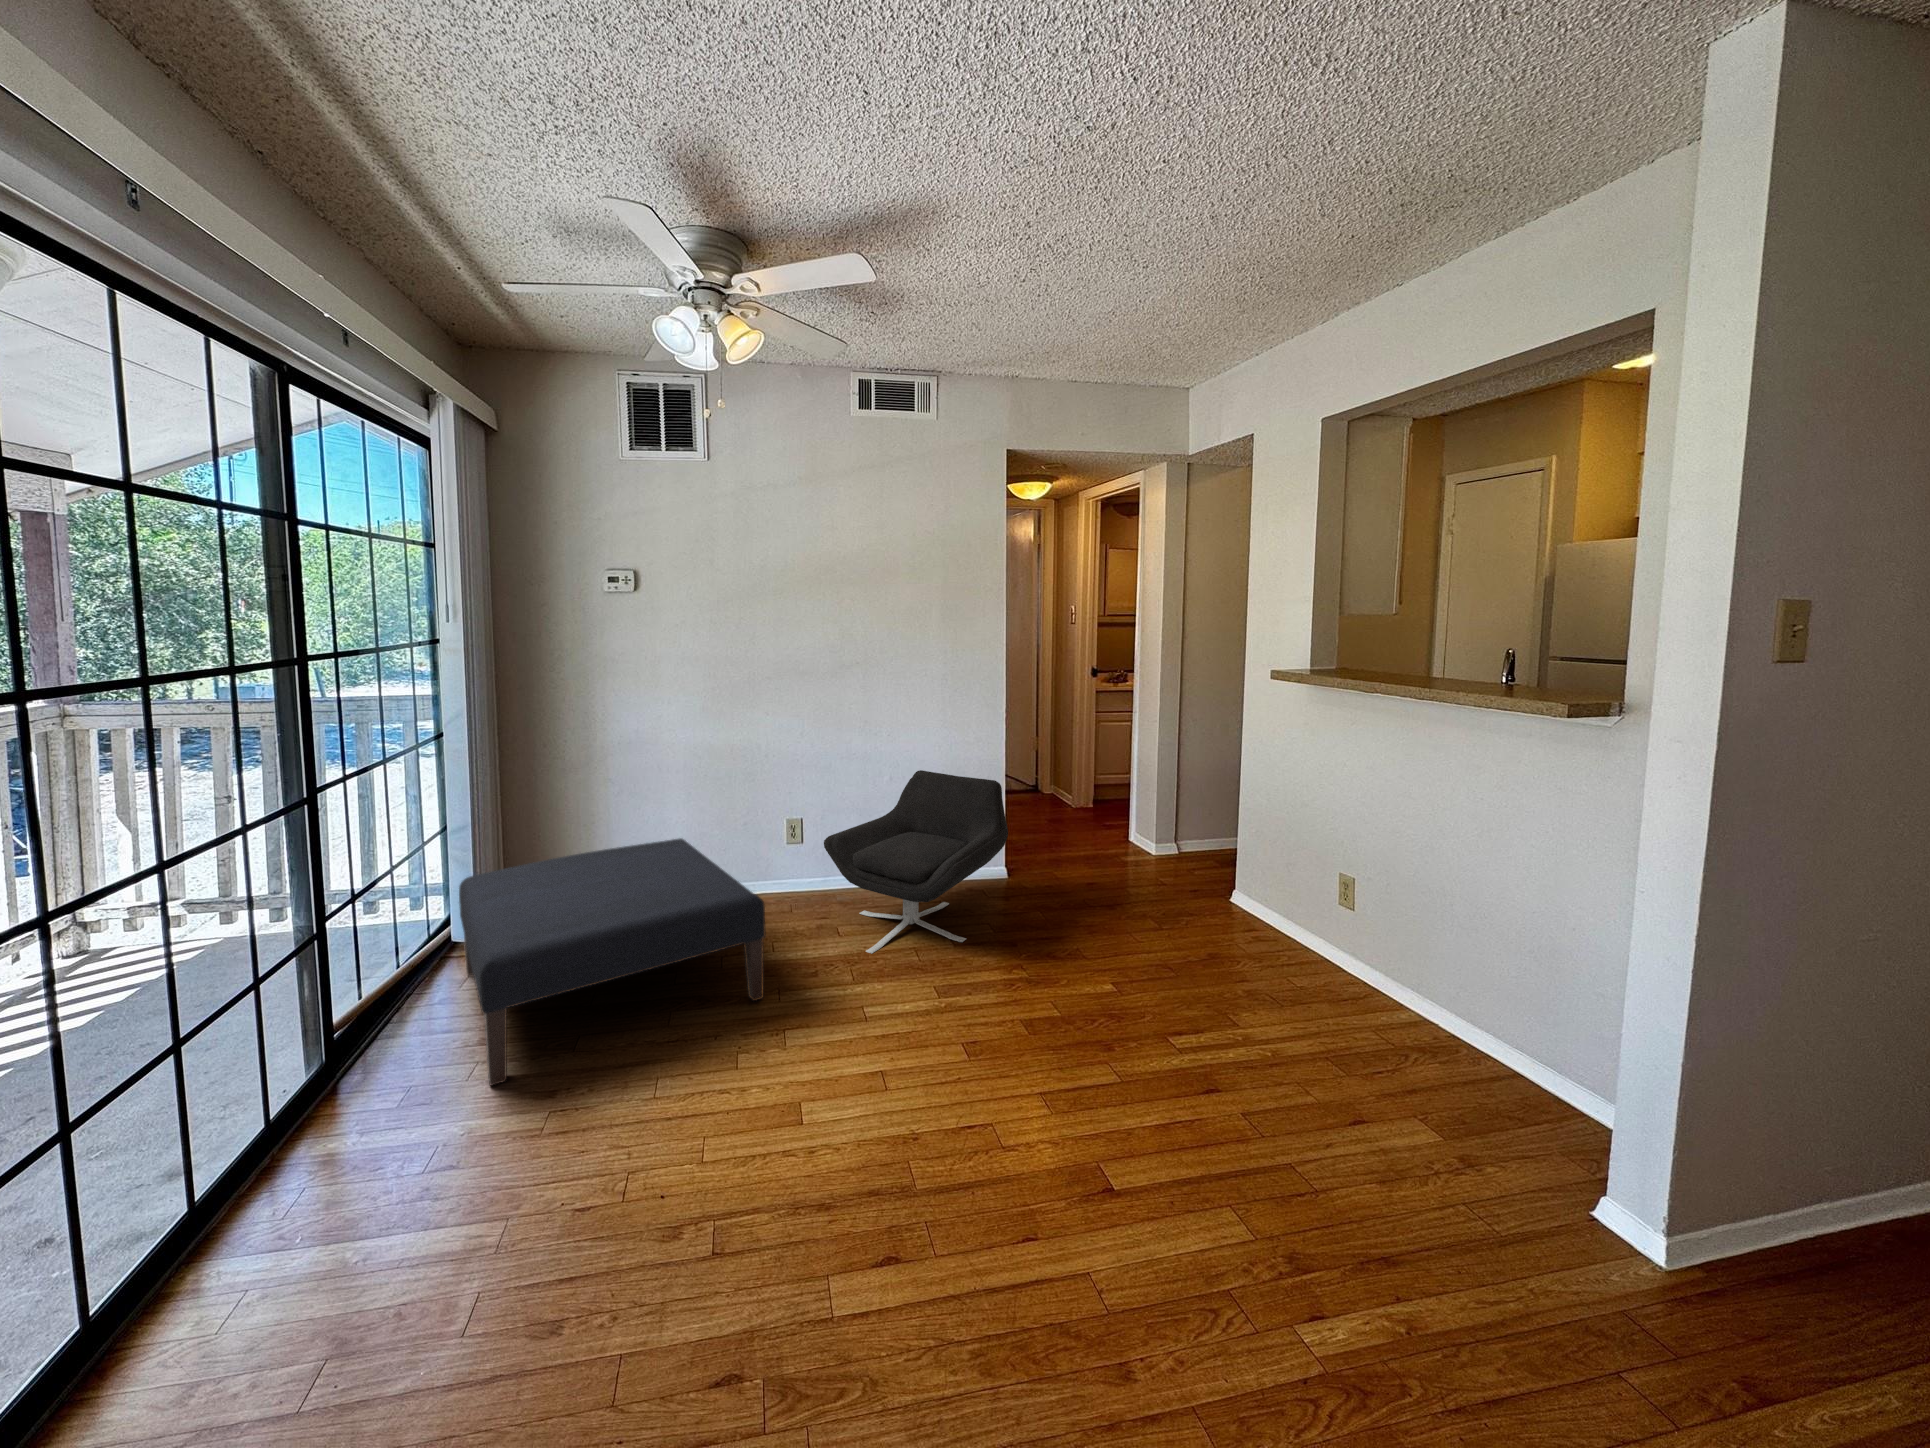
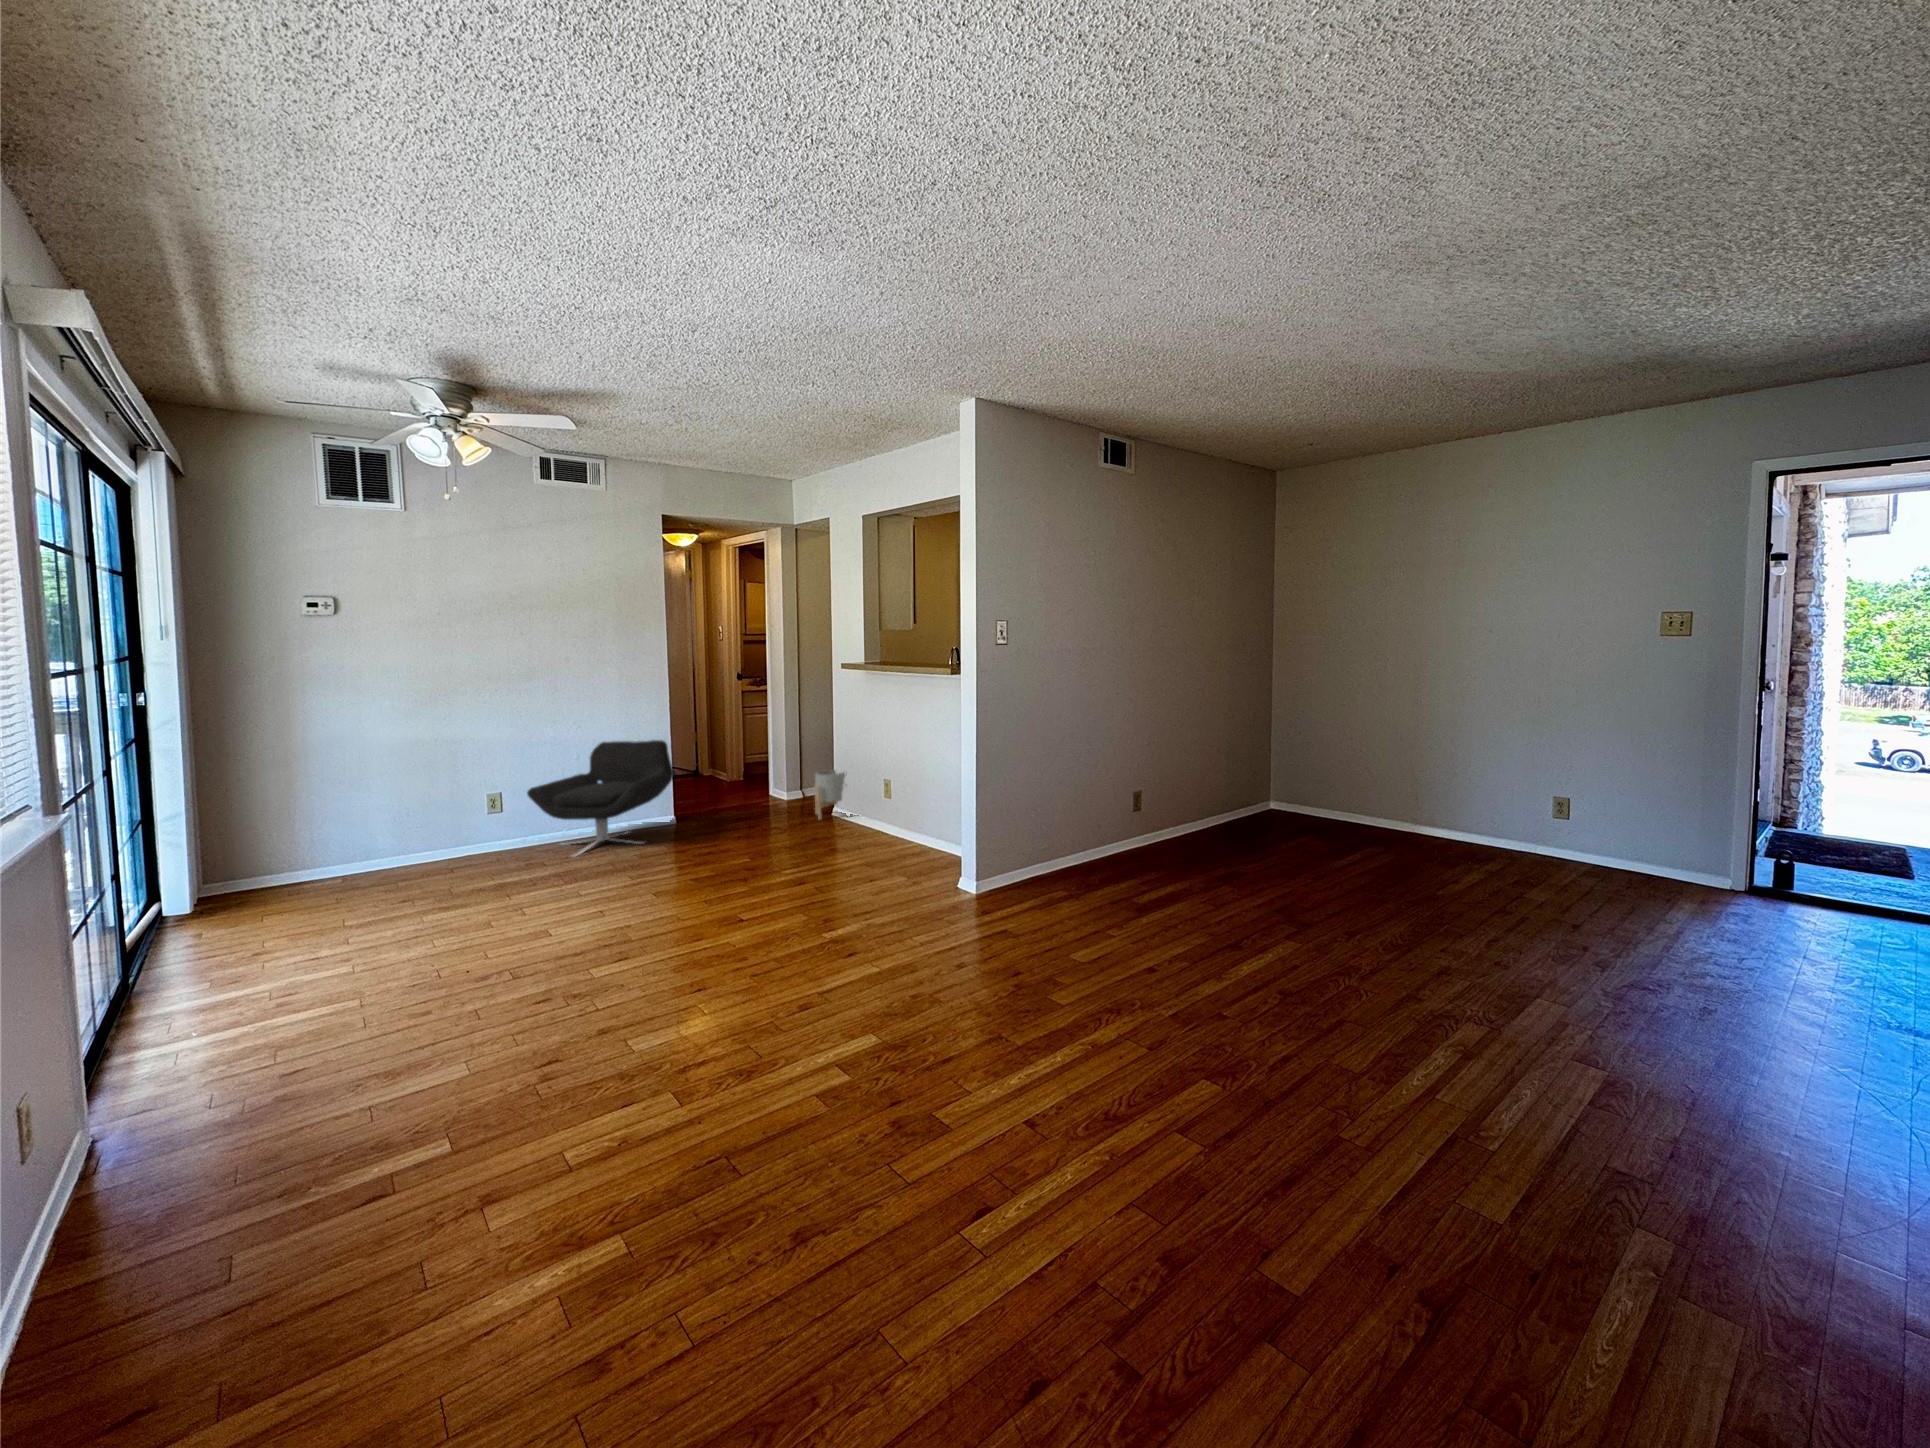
ottoman: present [459,838,766,1086] -> none [187,801,497,939]
planter: none [1215,856,1283,948] -> present [814,770,847,820]

